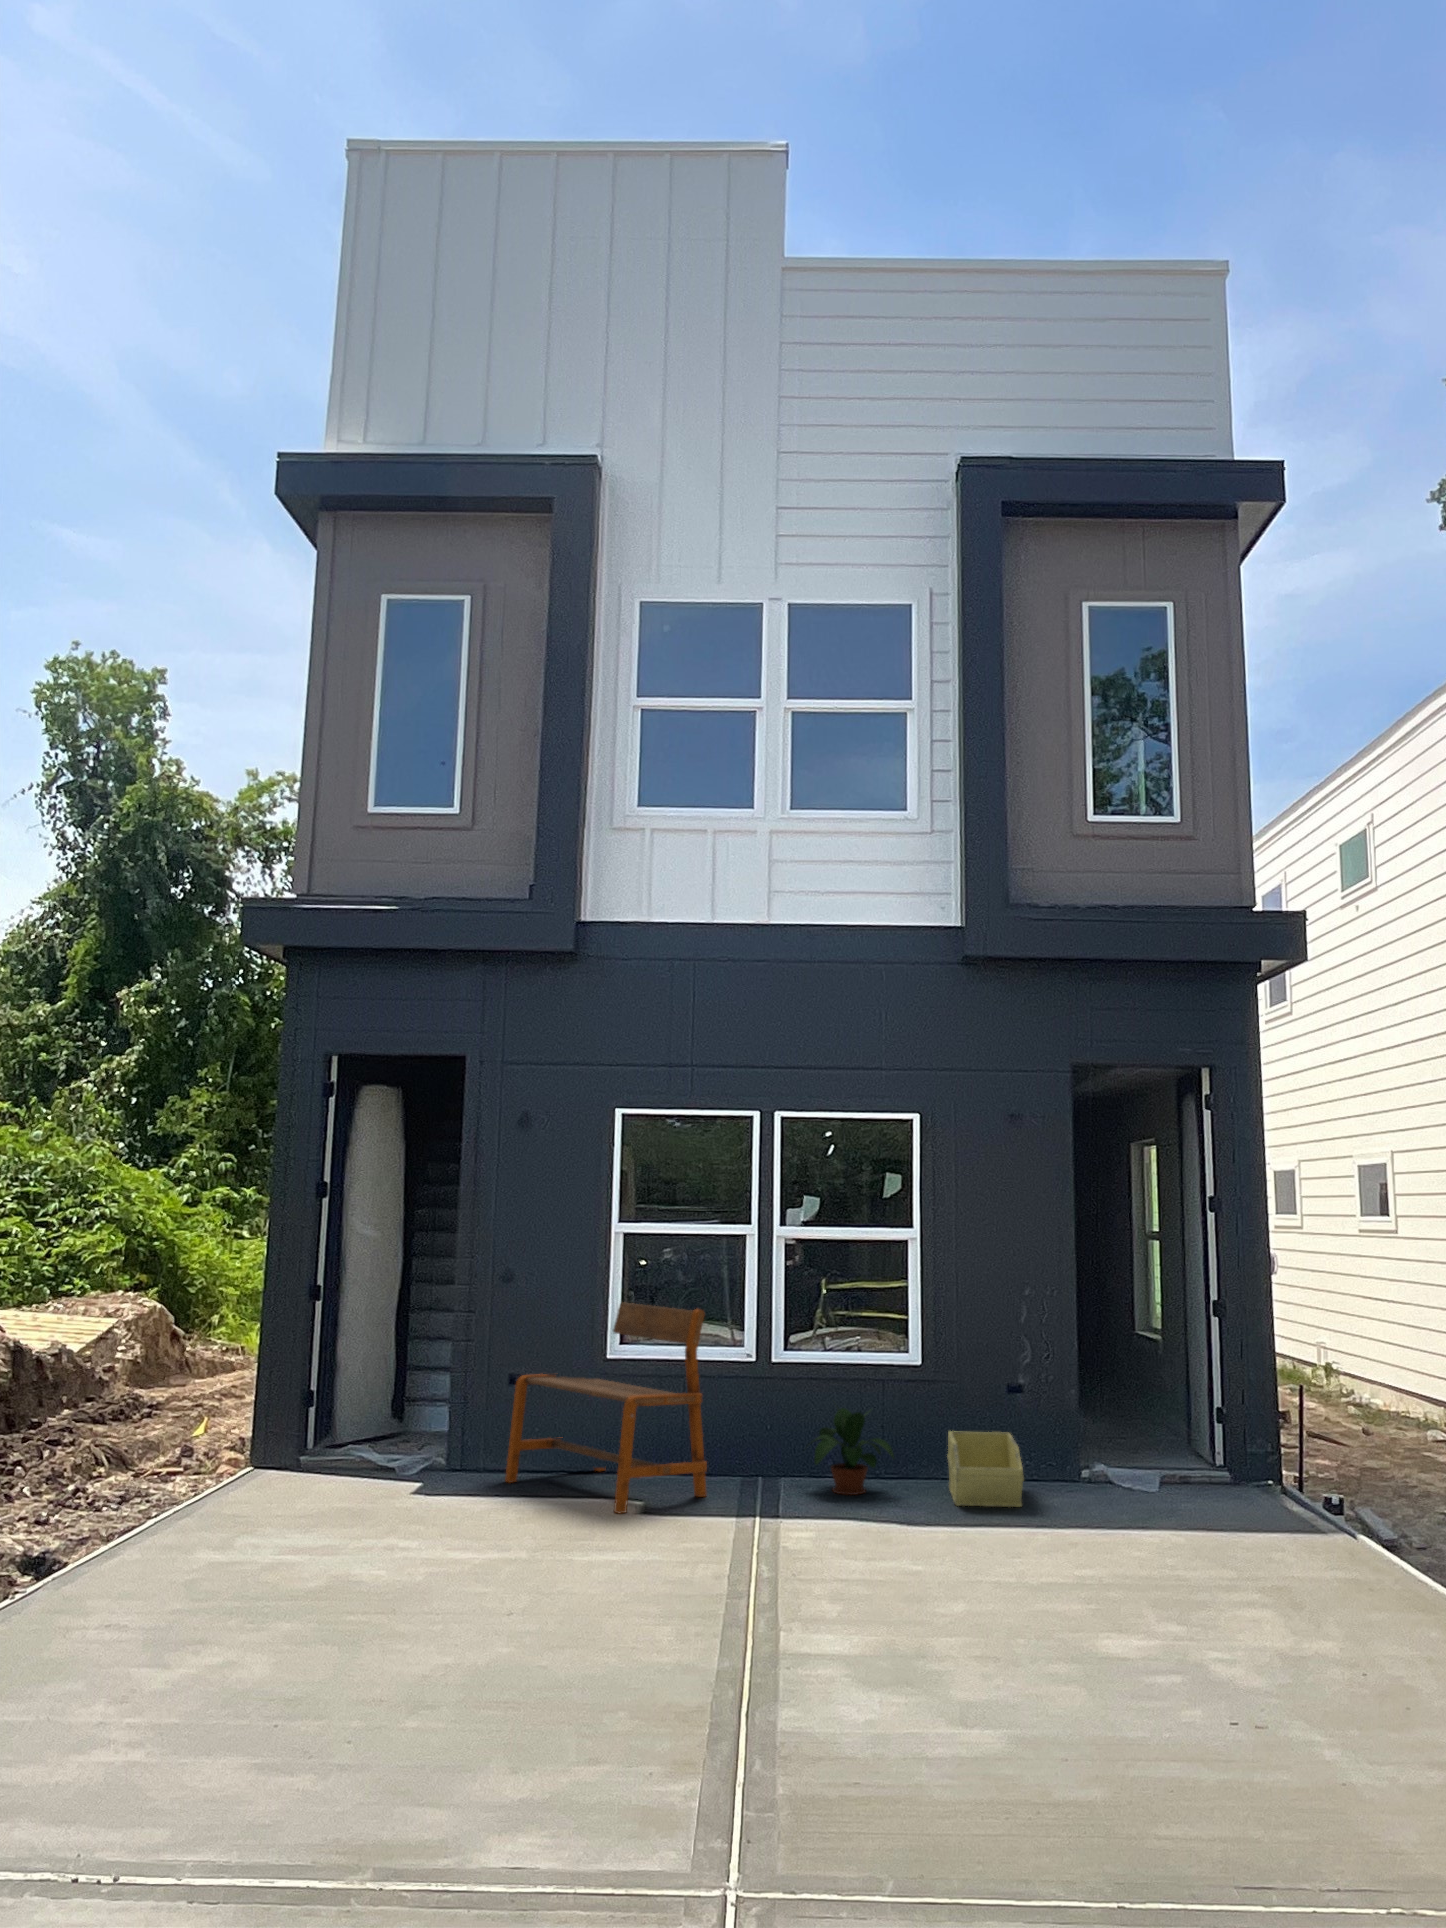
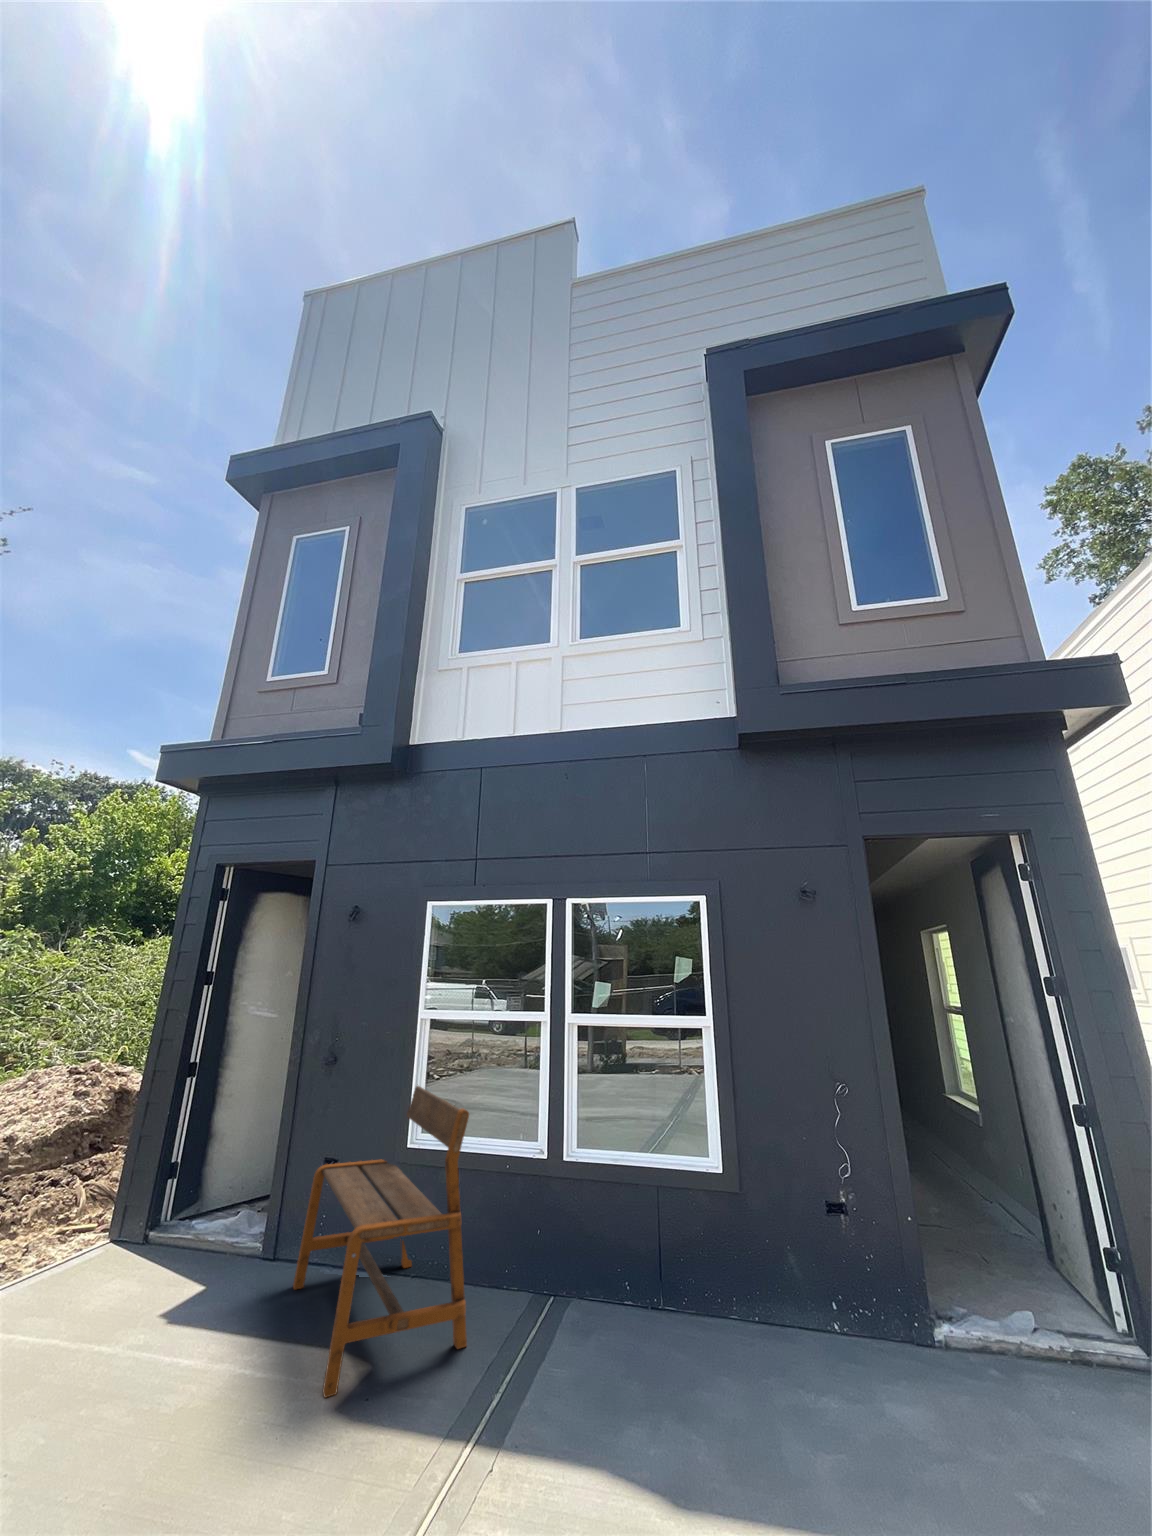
potted plant: present [811,1408,894,1495] -> none [587,1212,691,1358]
storage bin: present [947,1431,1024,1507] -> none [759,1263,864,1429]

